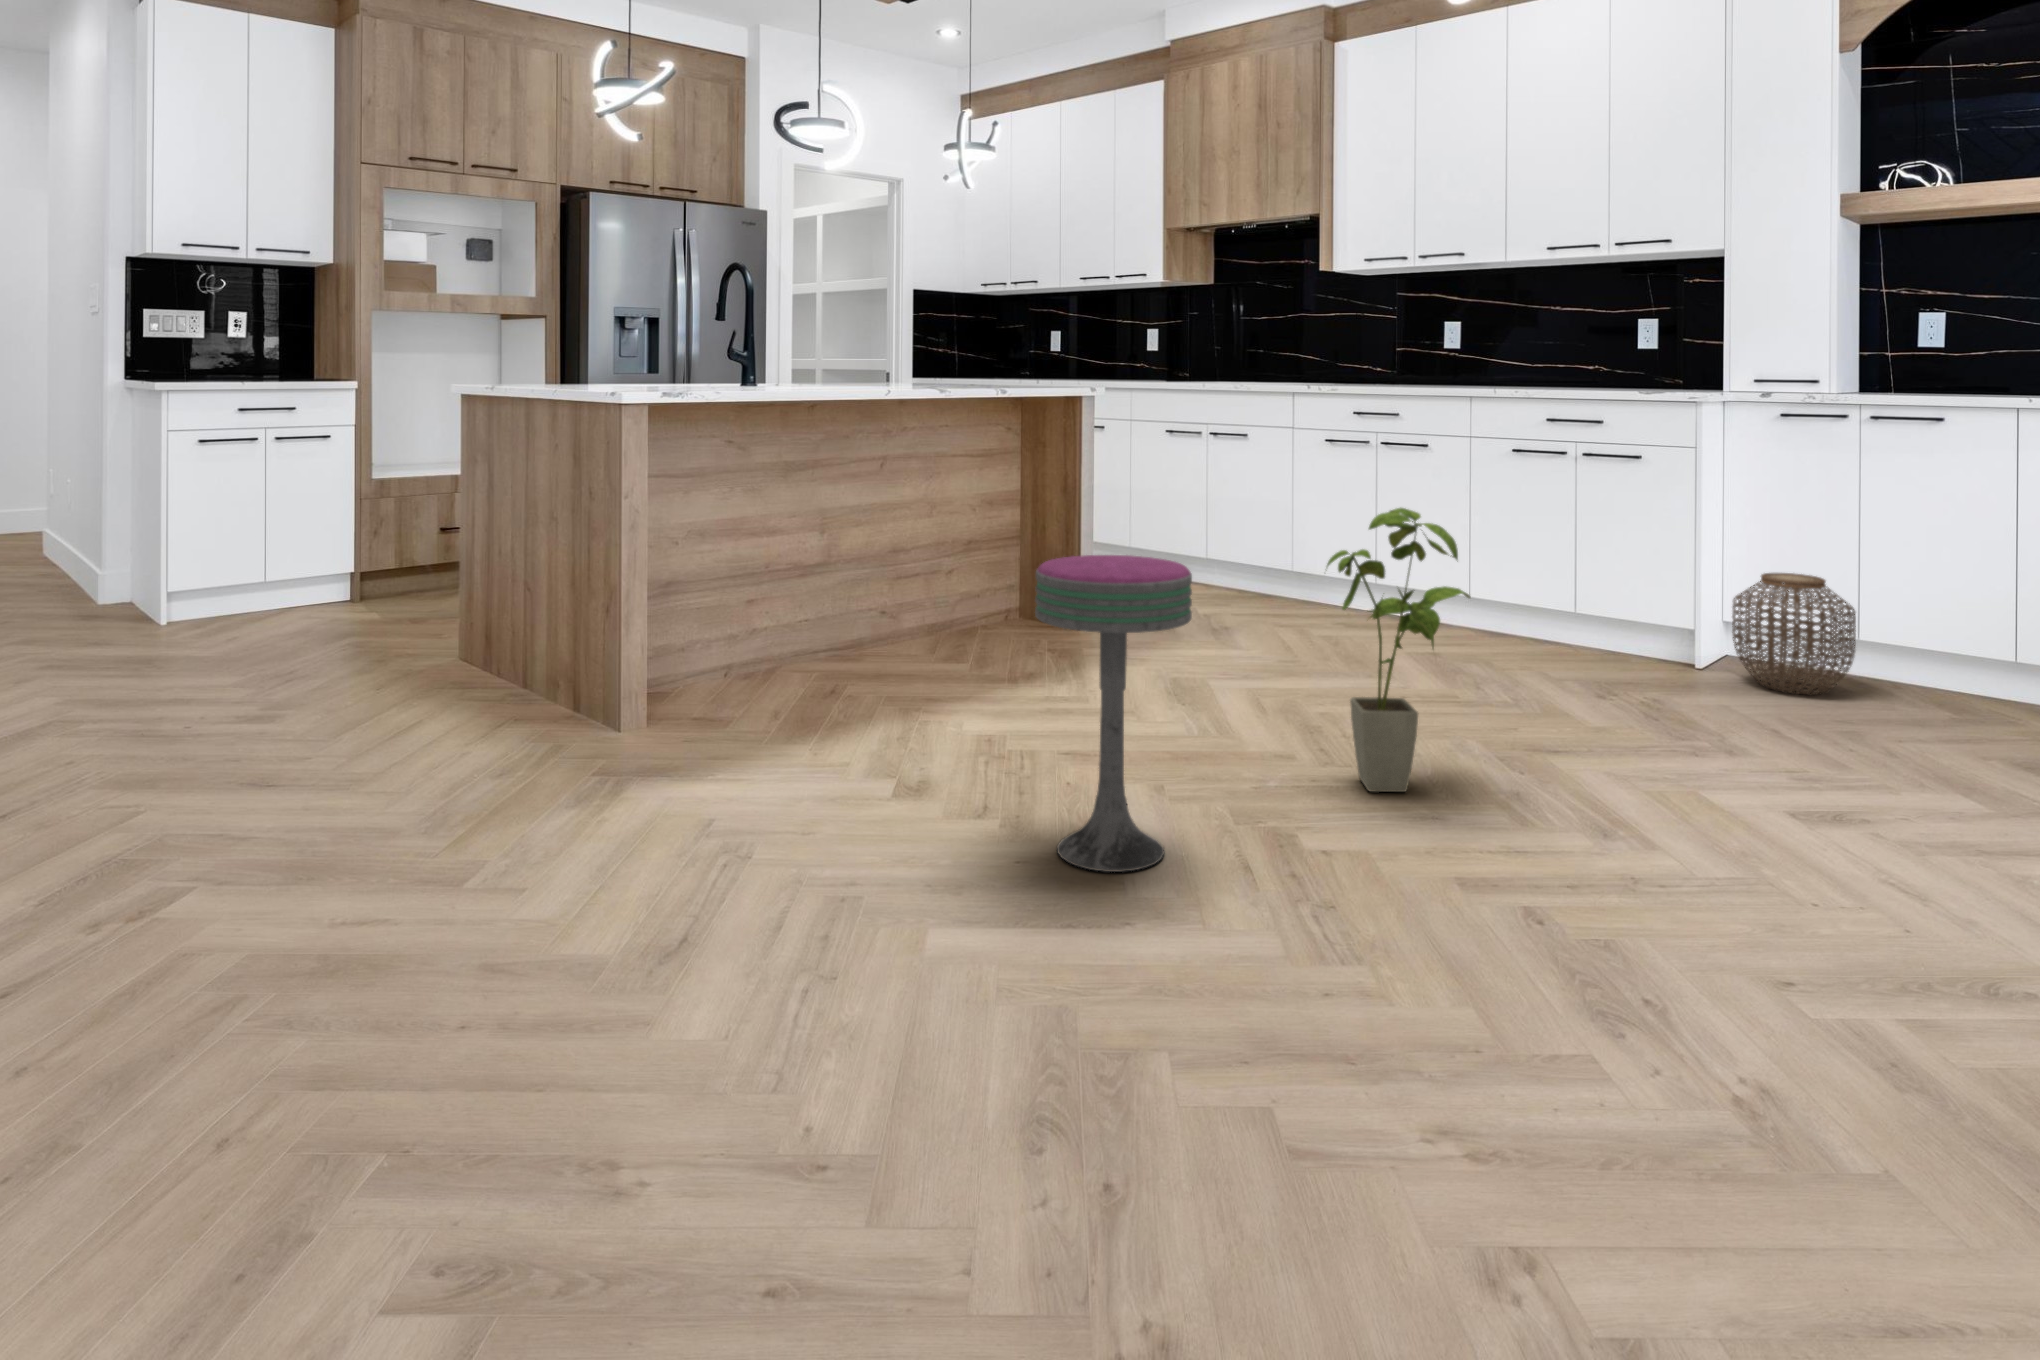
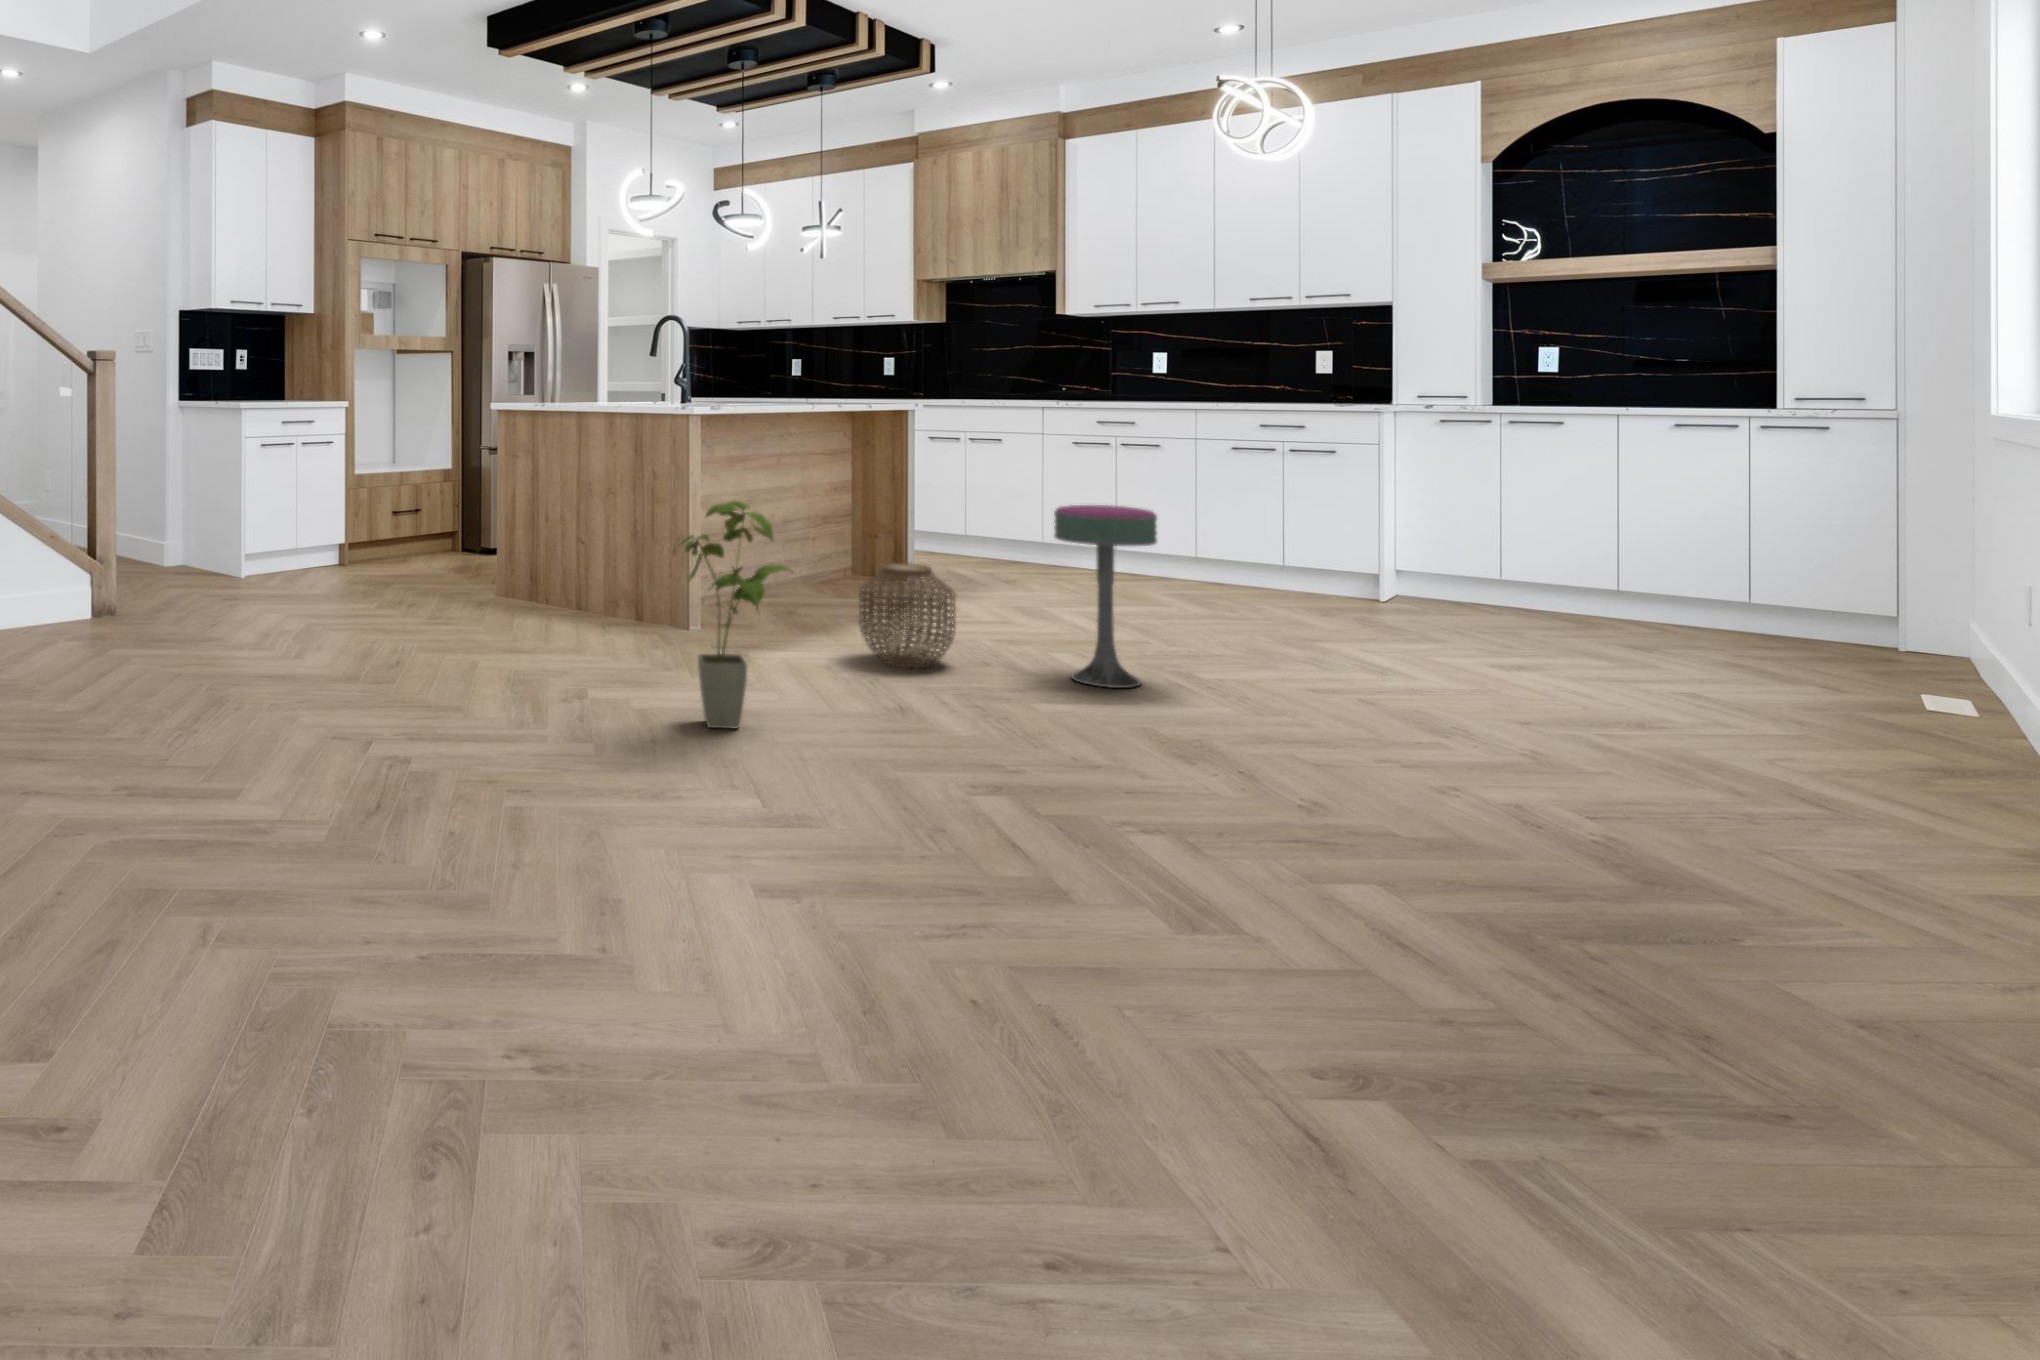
house plant: present [1327,508,1470,792] -> present [681,500,788,728]
woven basket: present [1732,573,1856,695] -> present [859,563,956,668]

